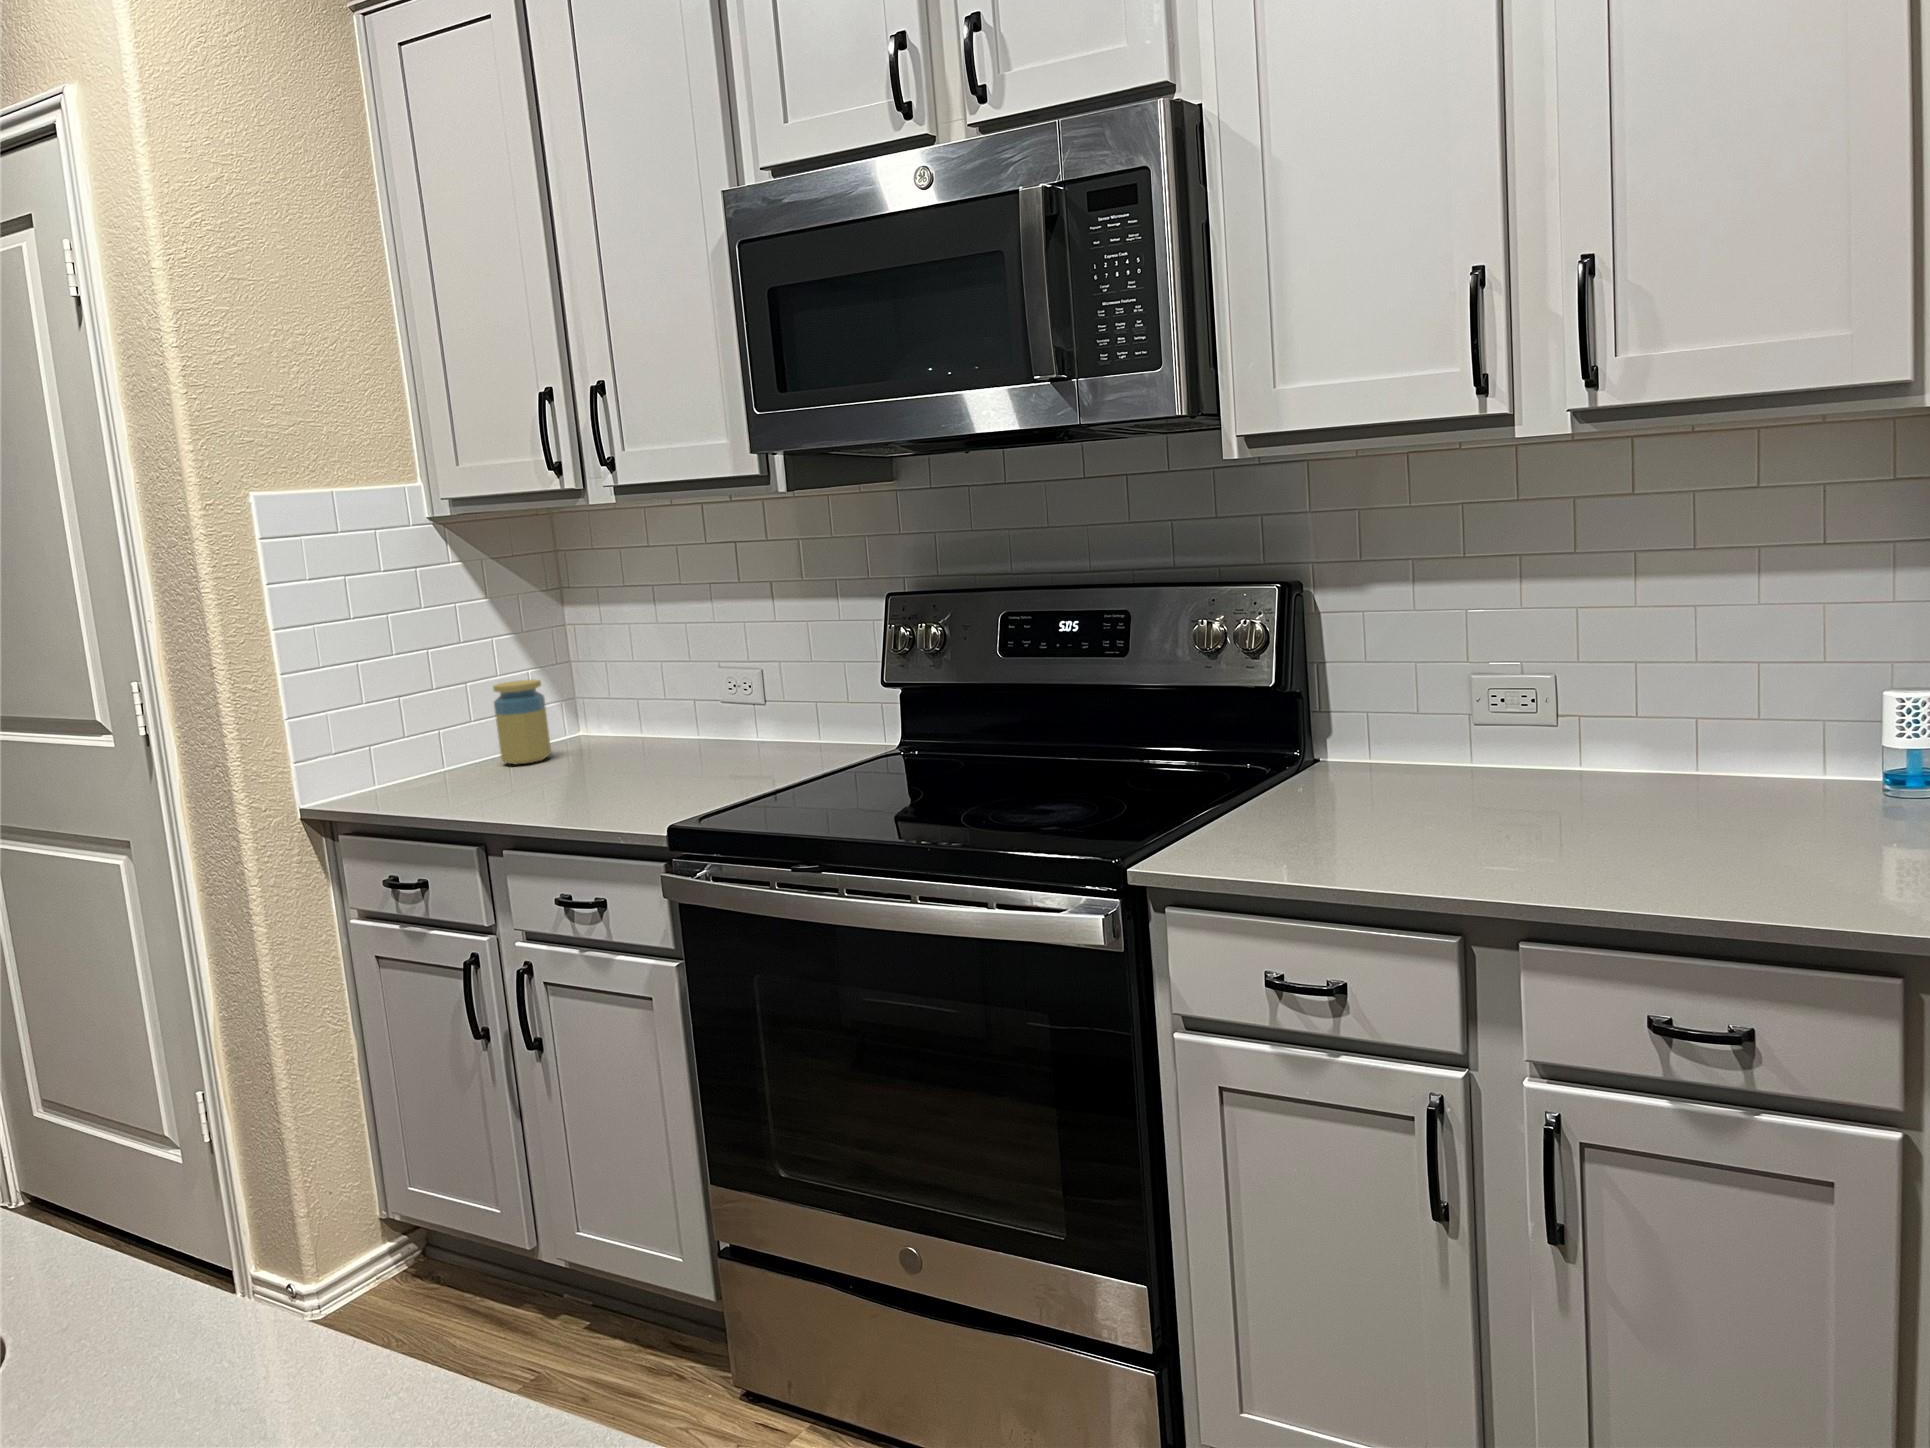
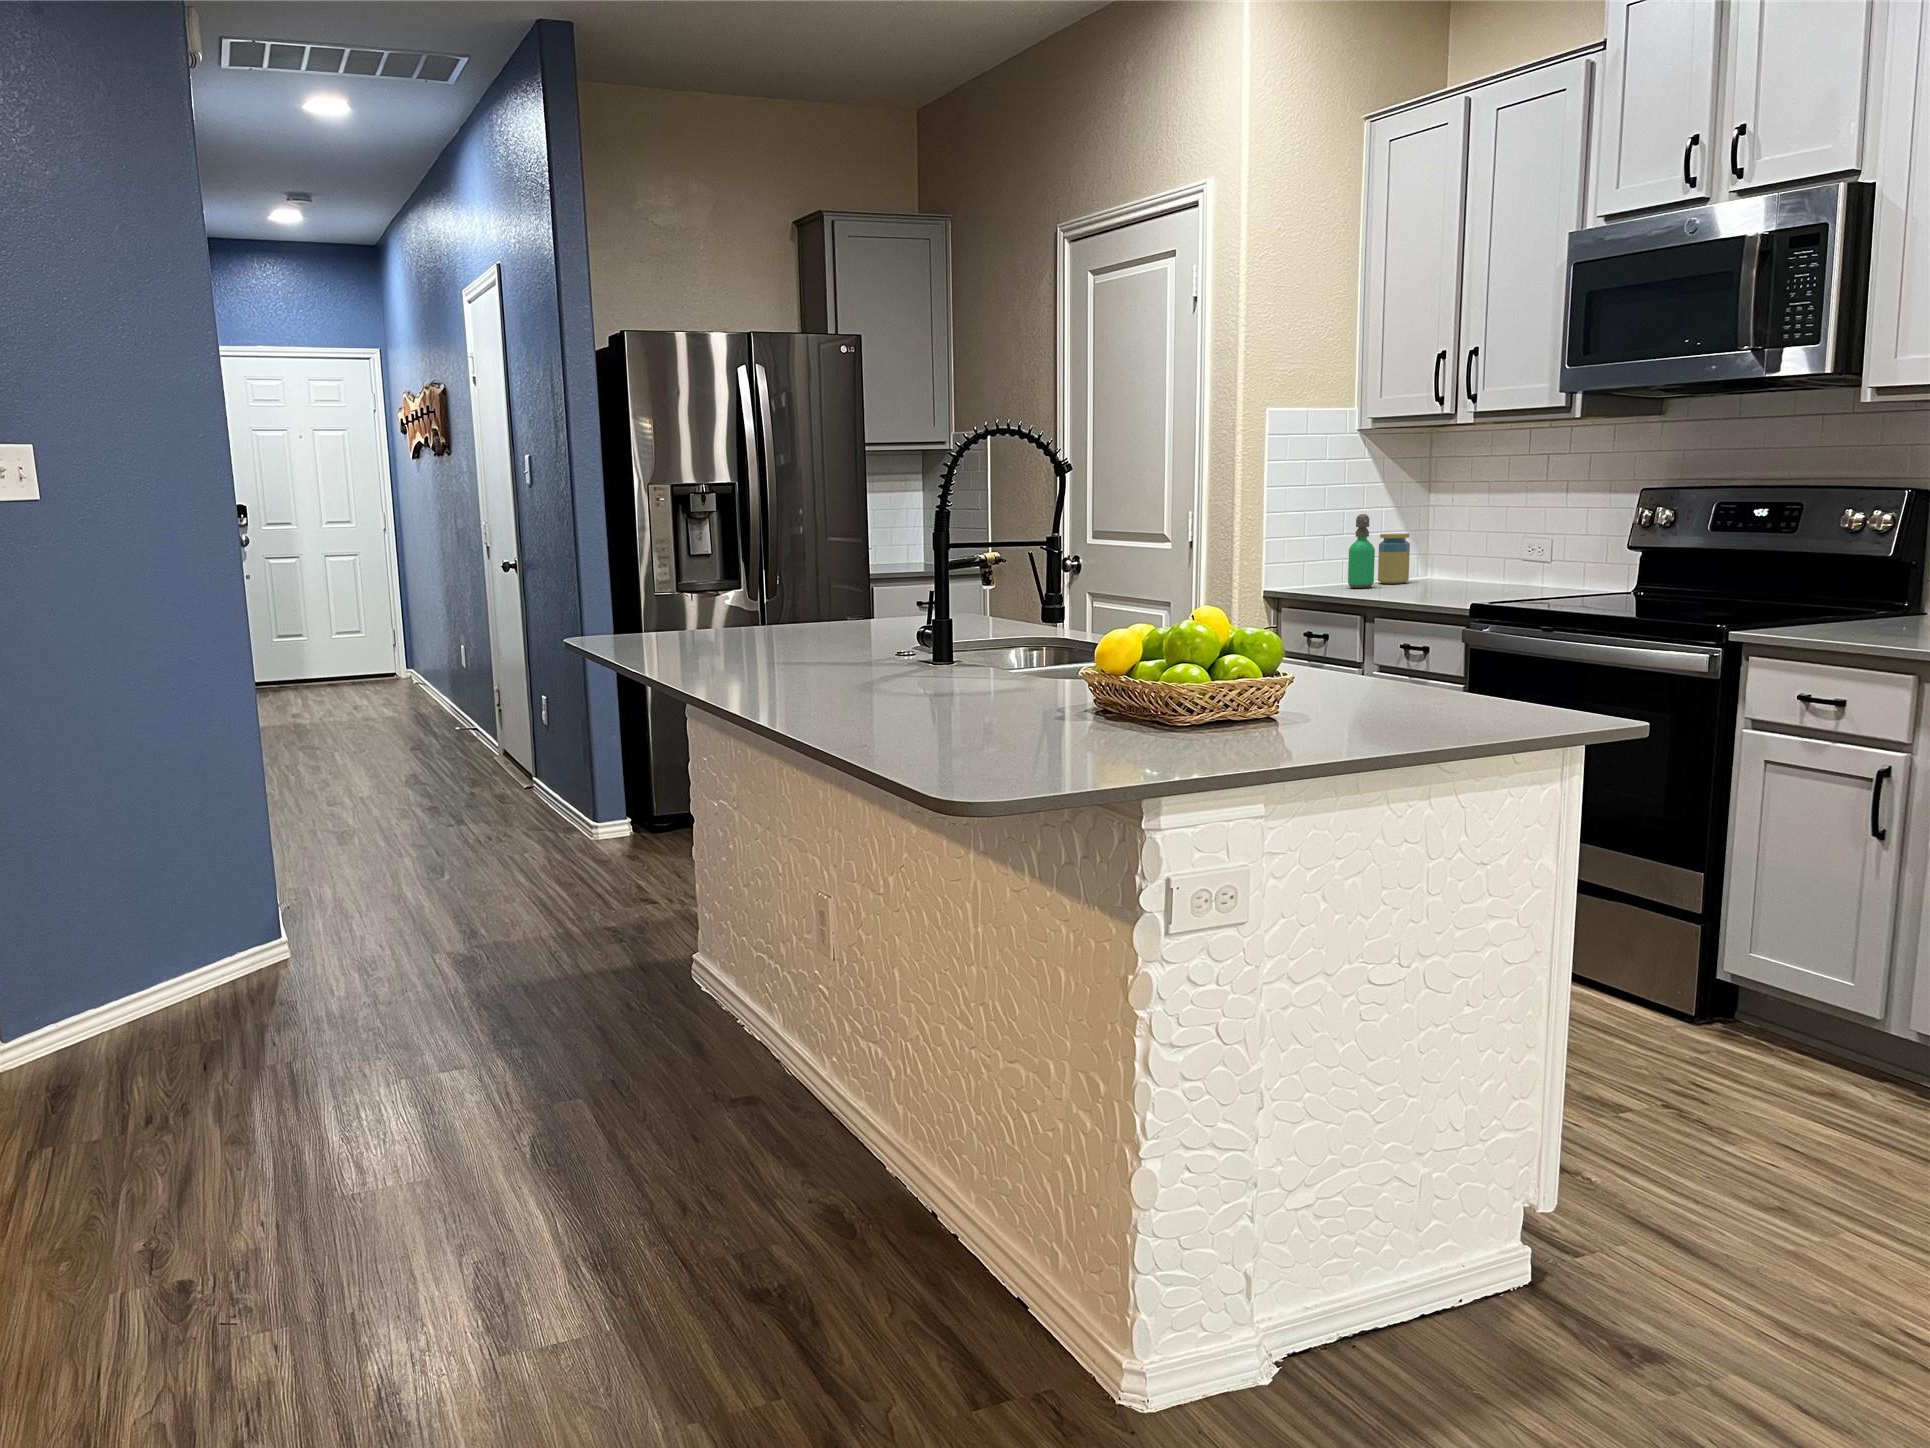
soap dispenser: none [443,661,494,785] -> present [1348,514,1375,588]

